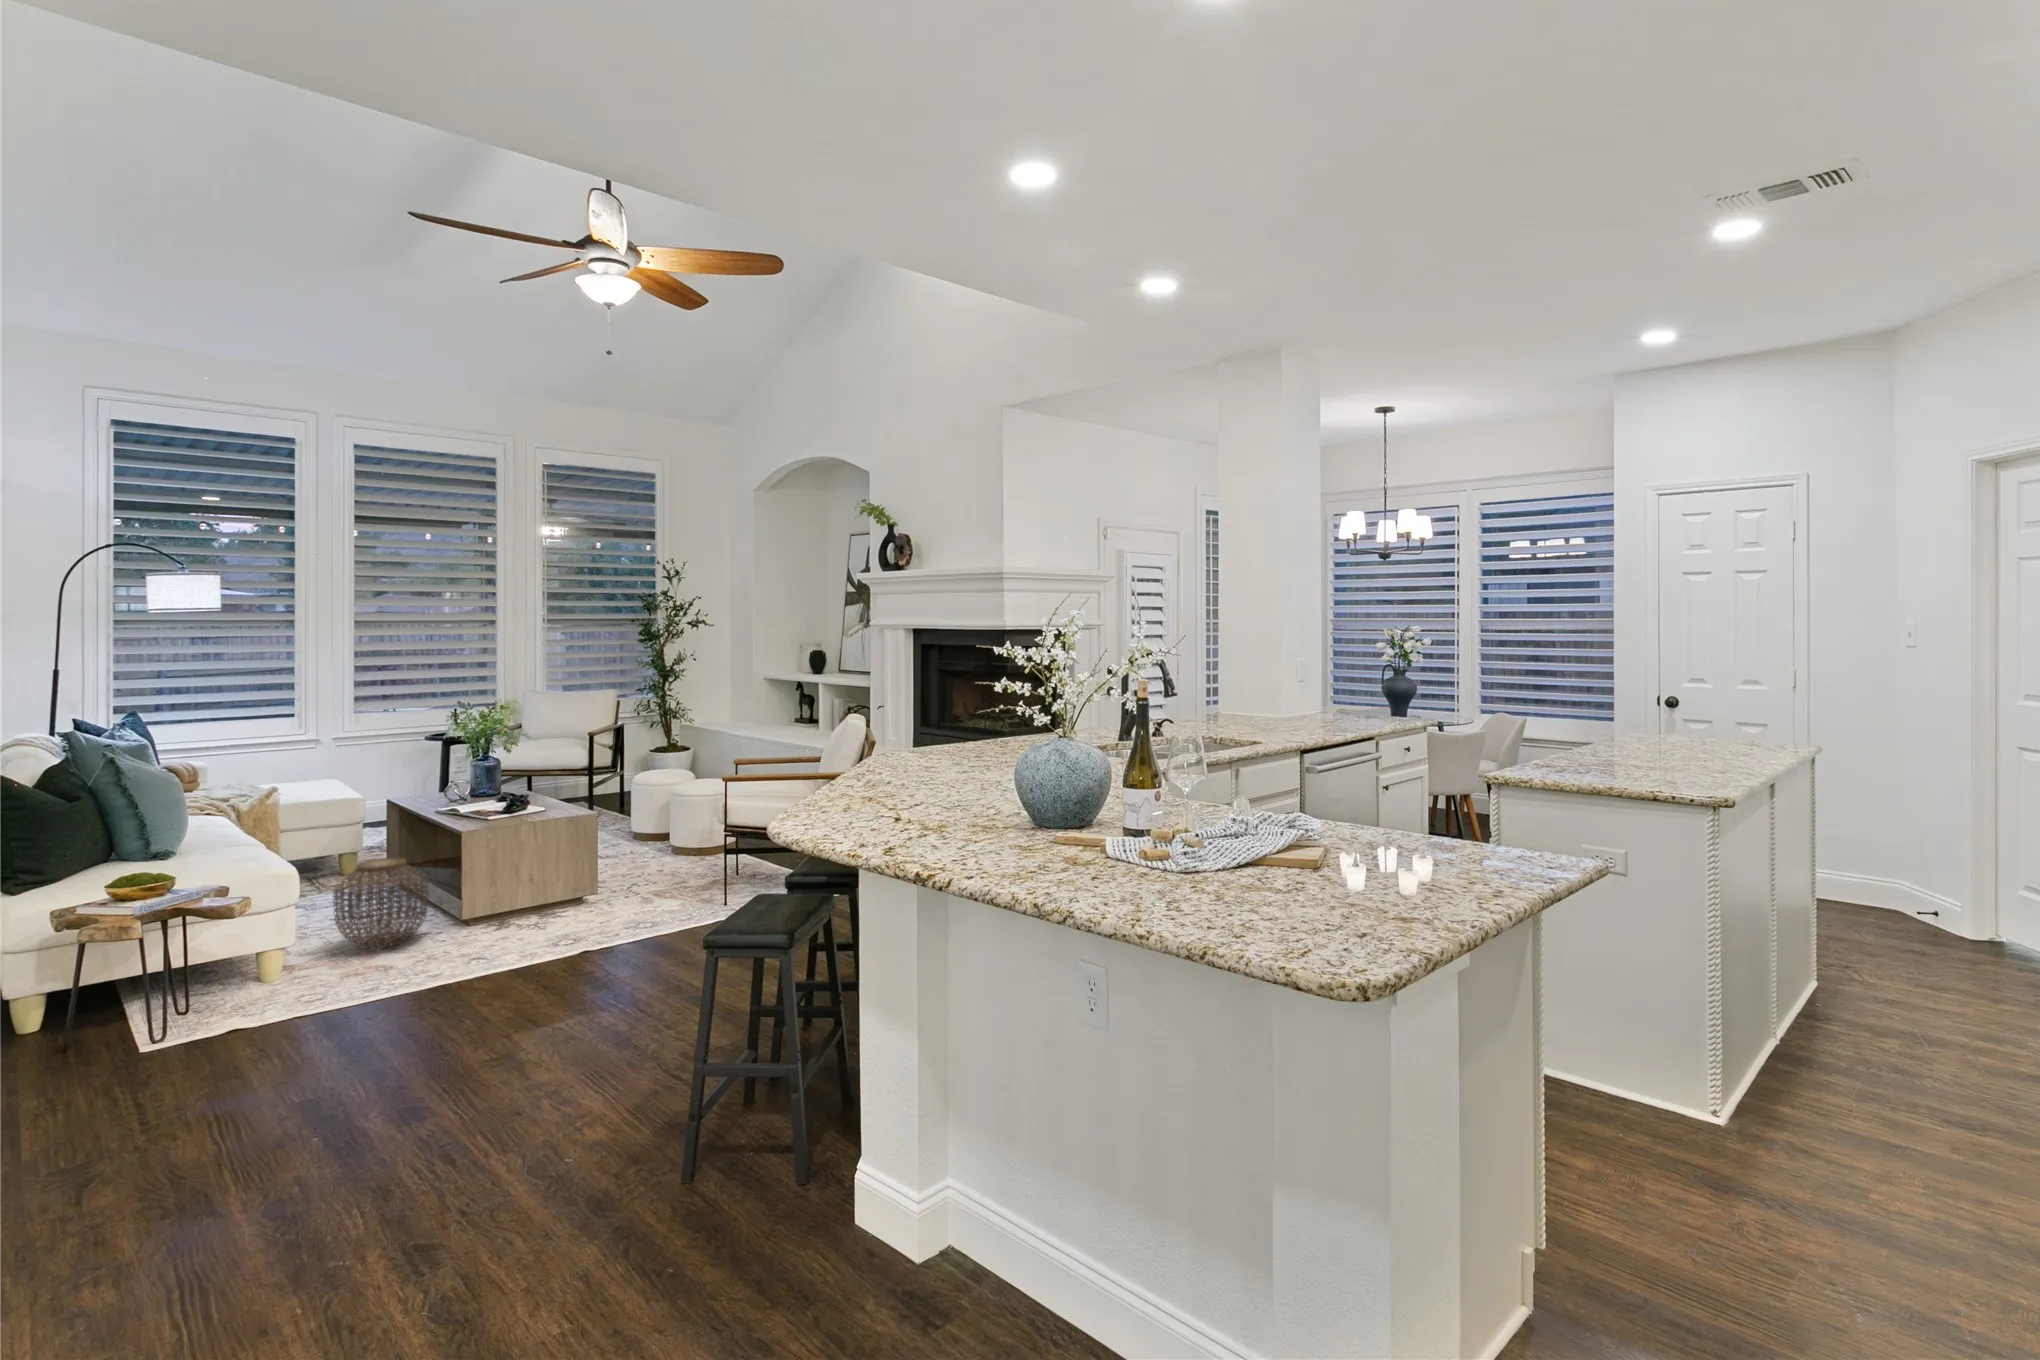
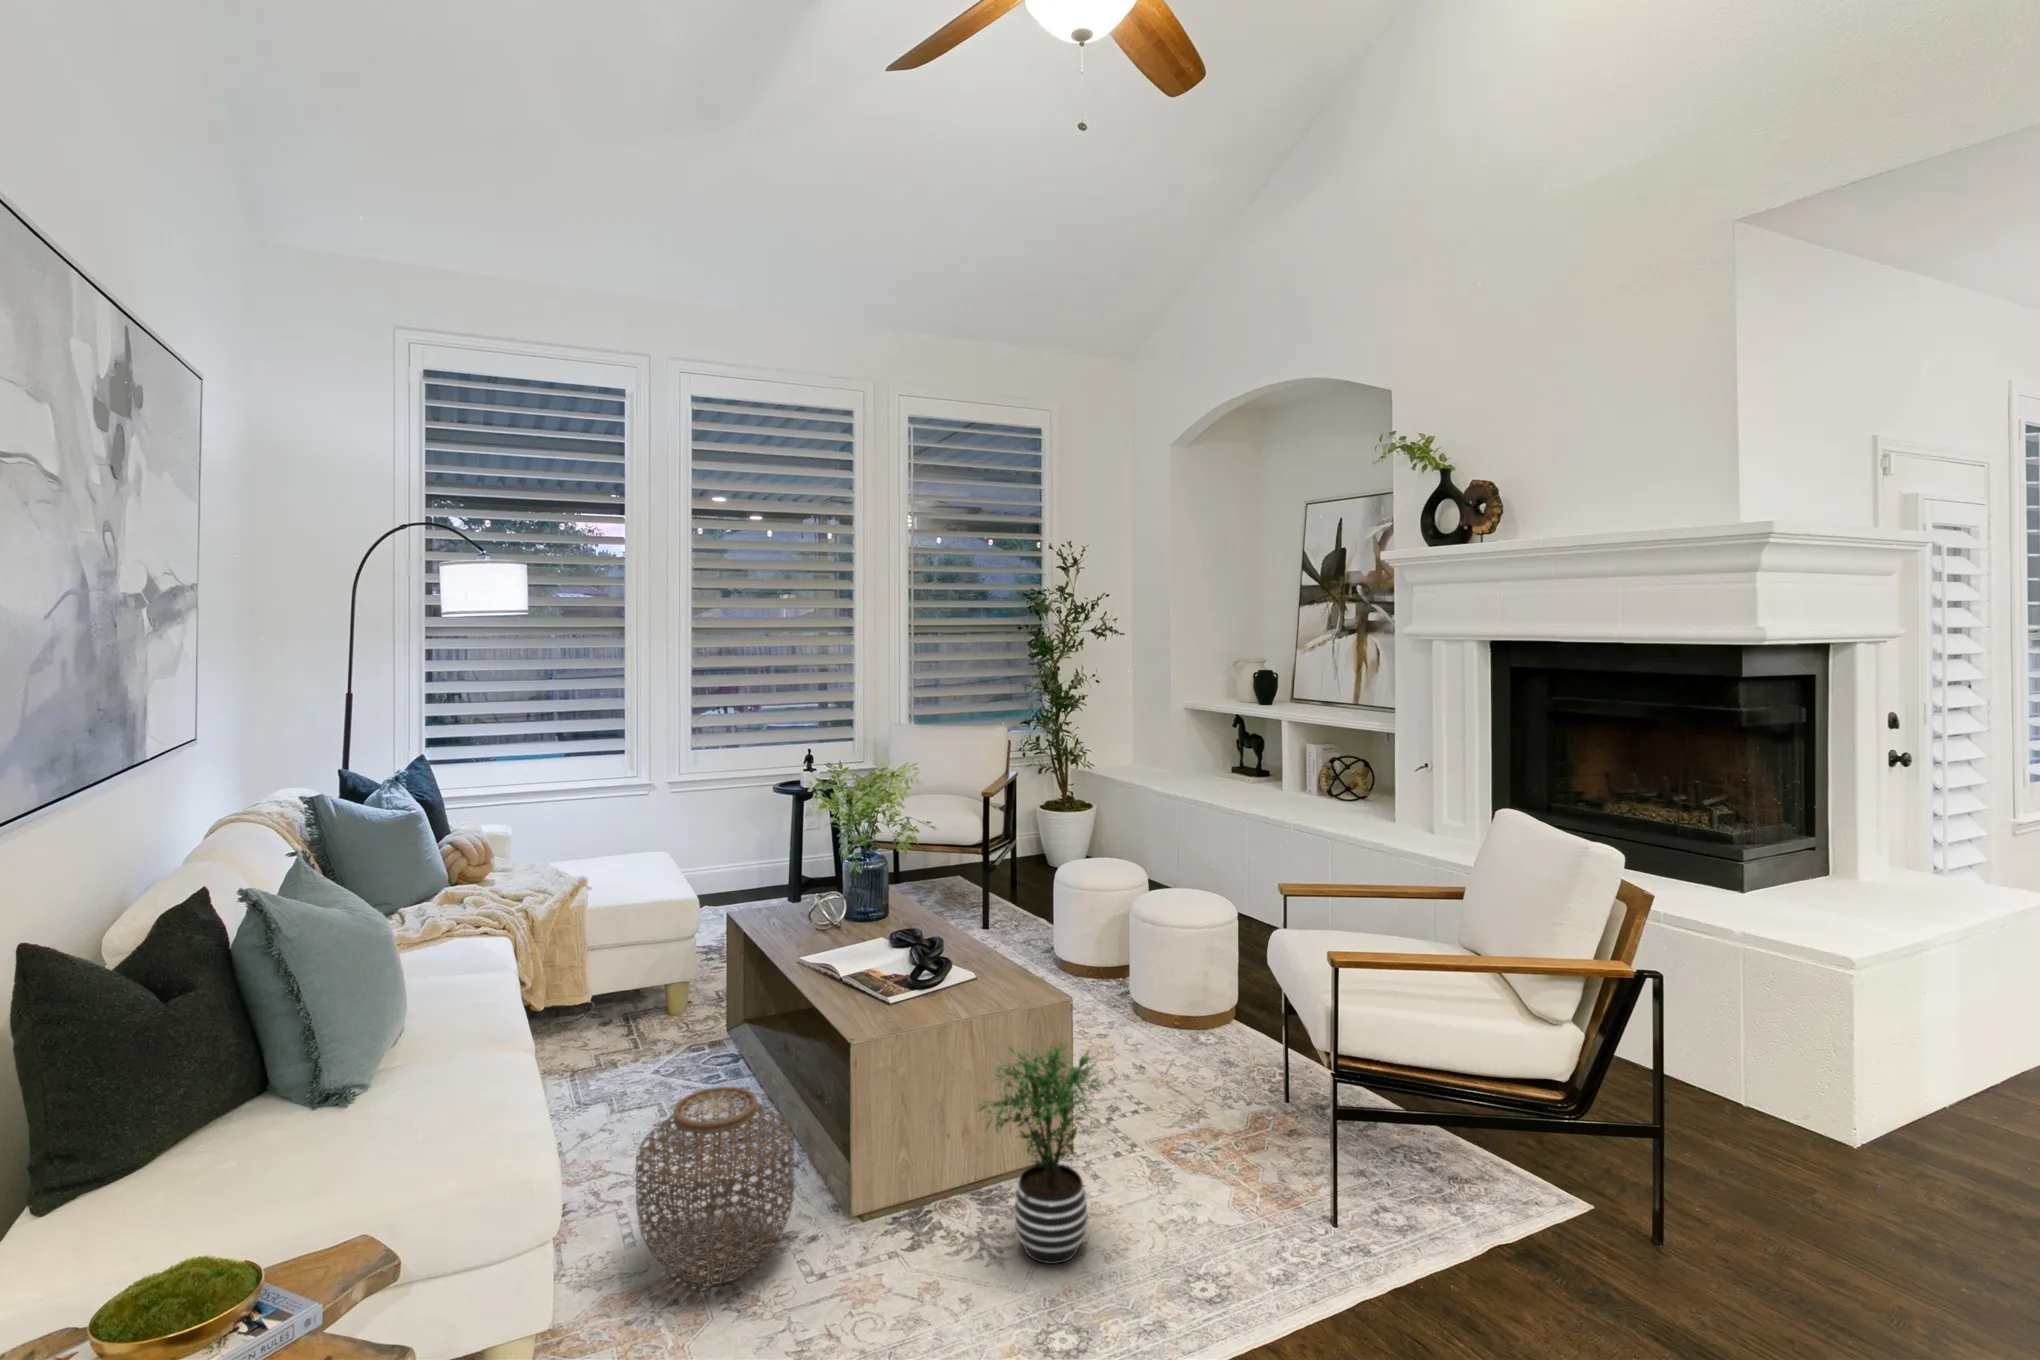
potted plant: none [530,822,608,926] -> present [980,1042,1100,1264]

